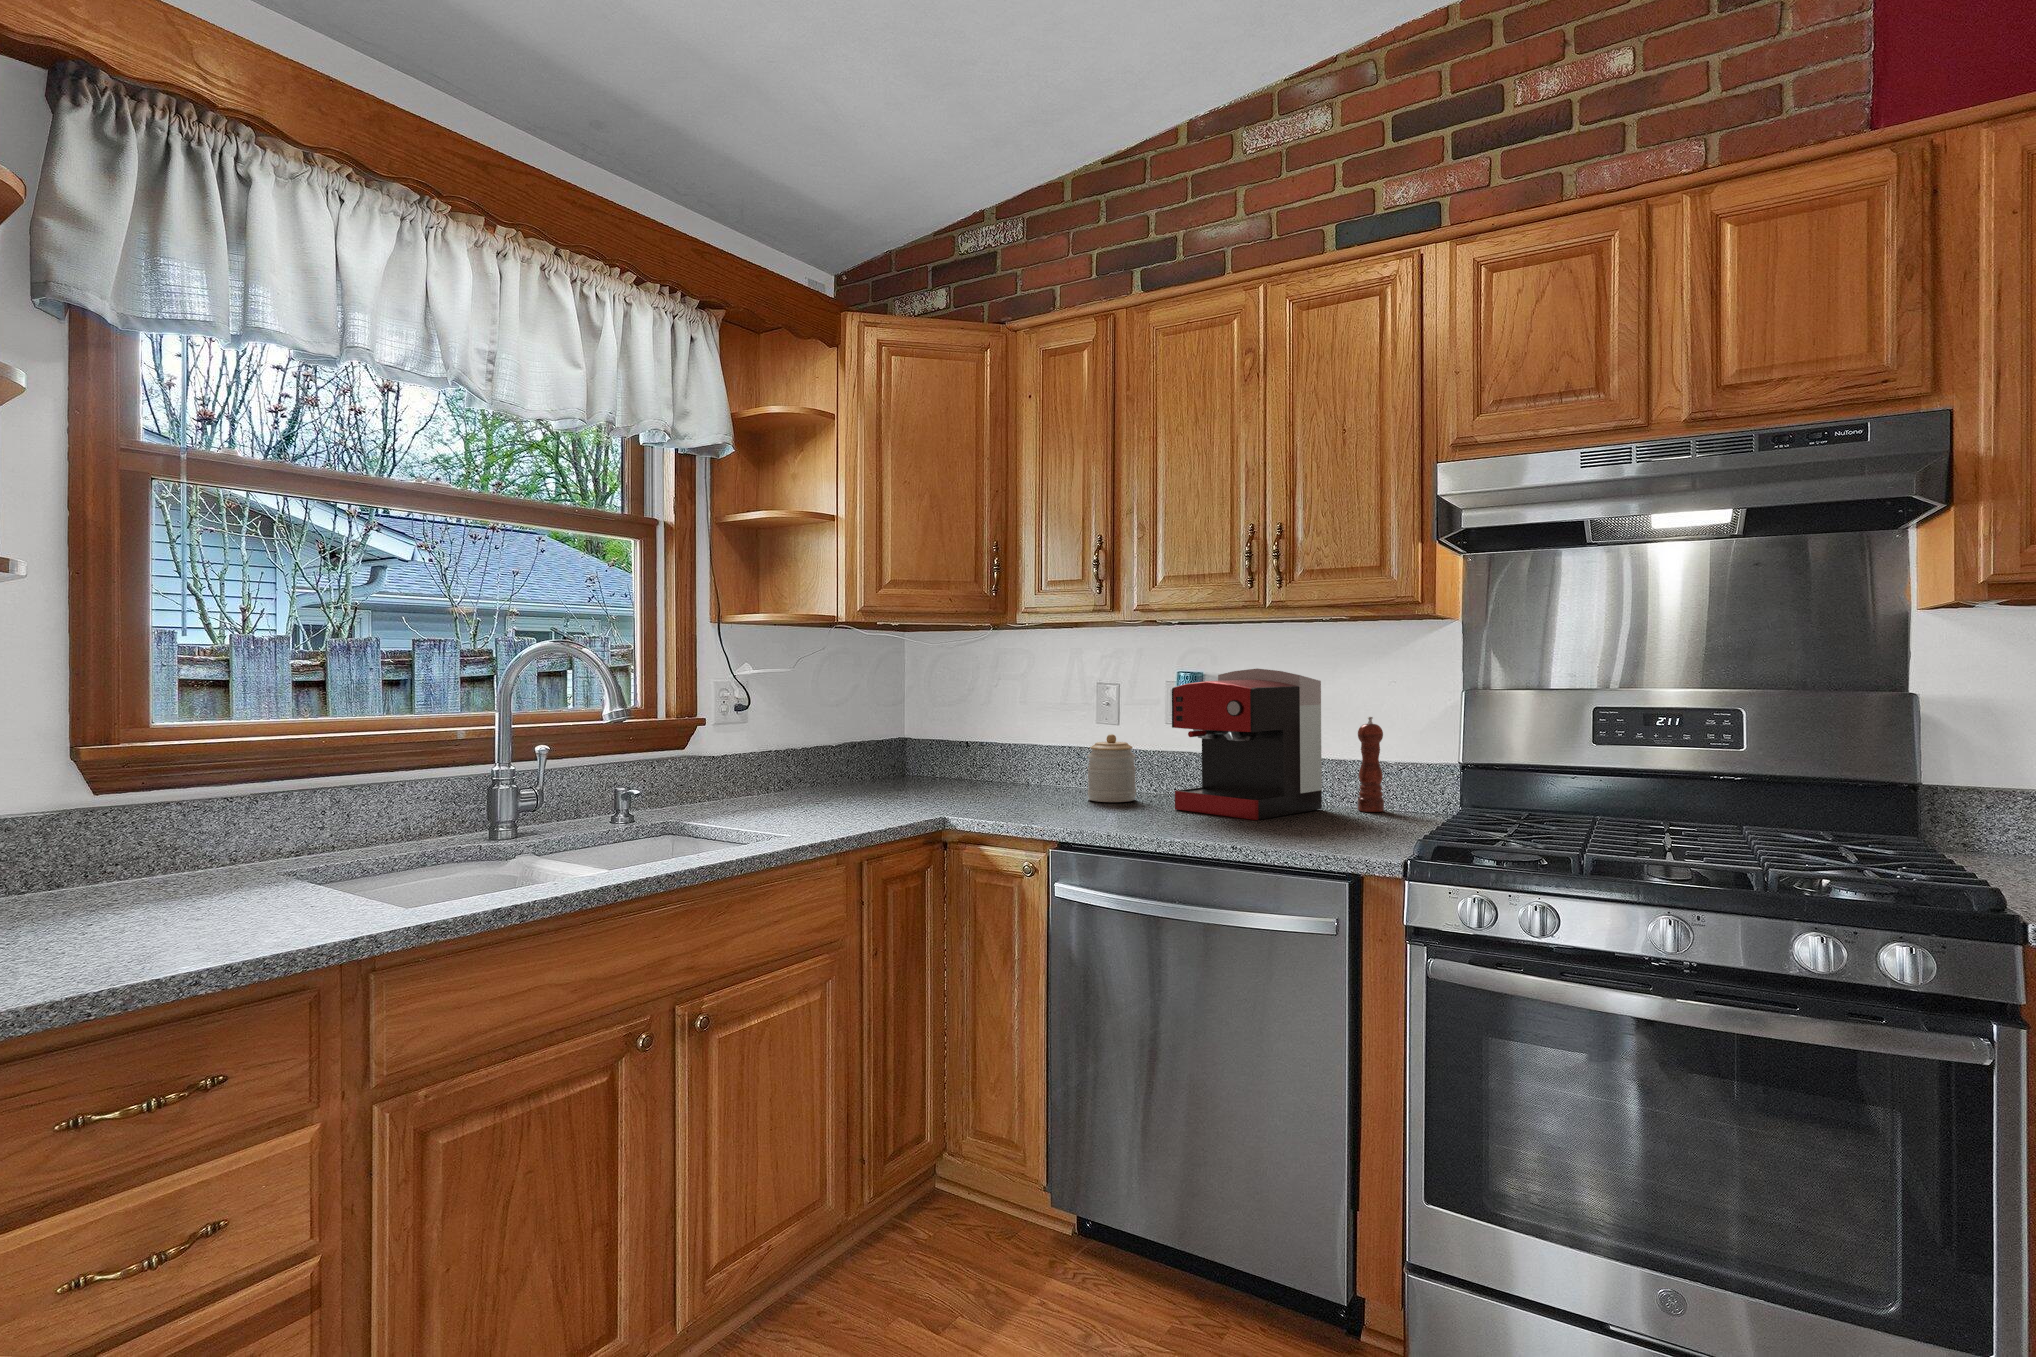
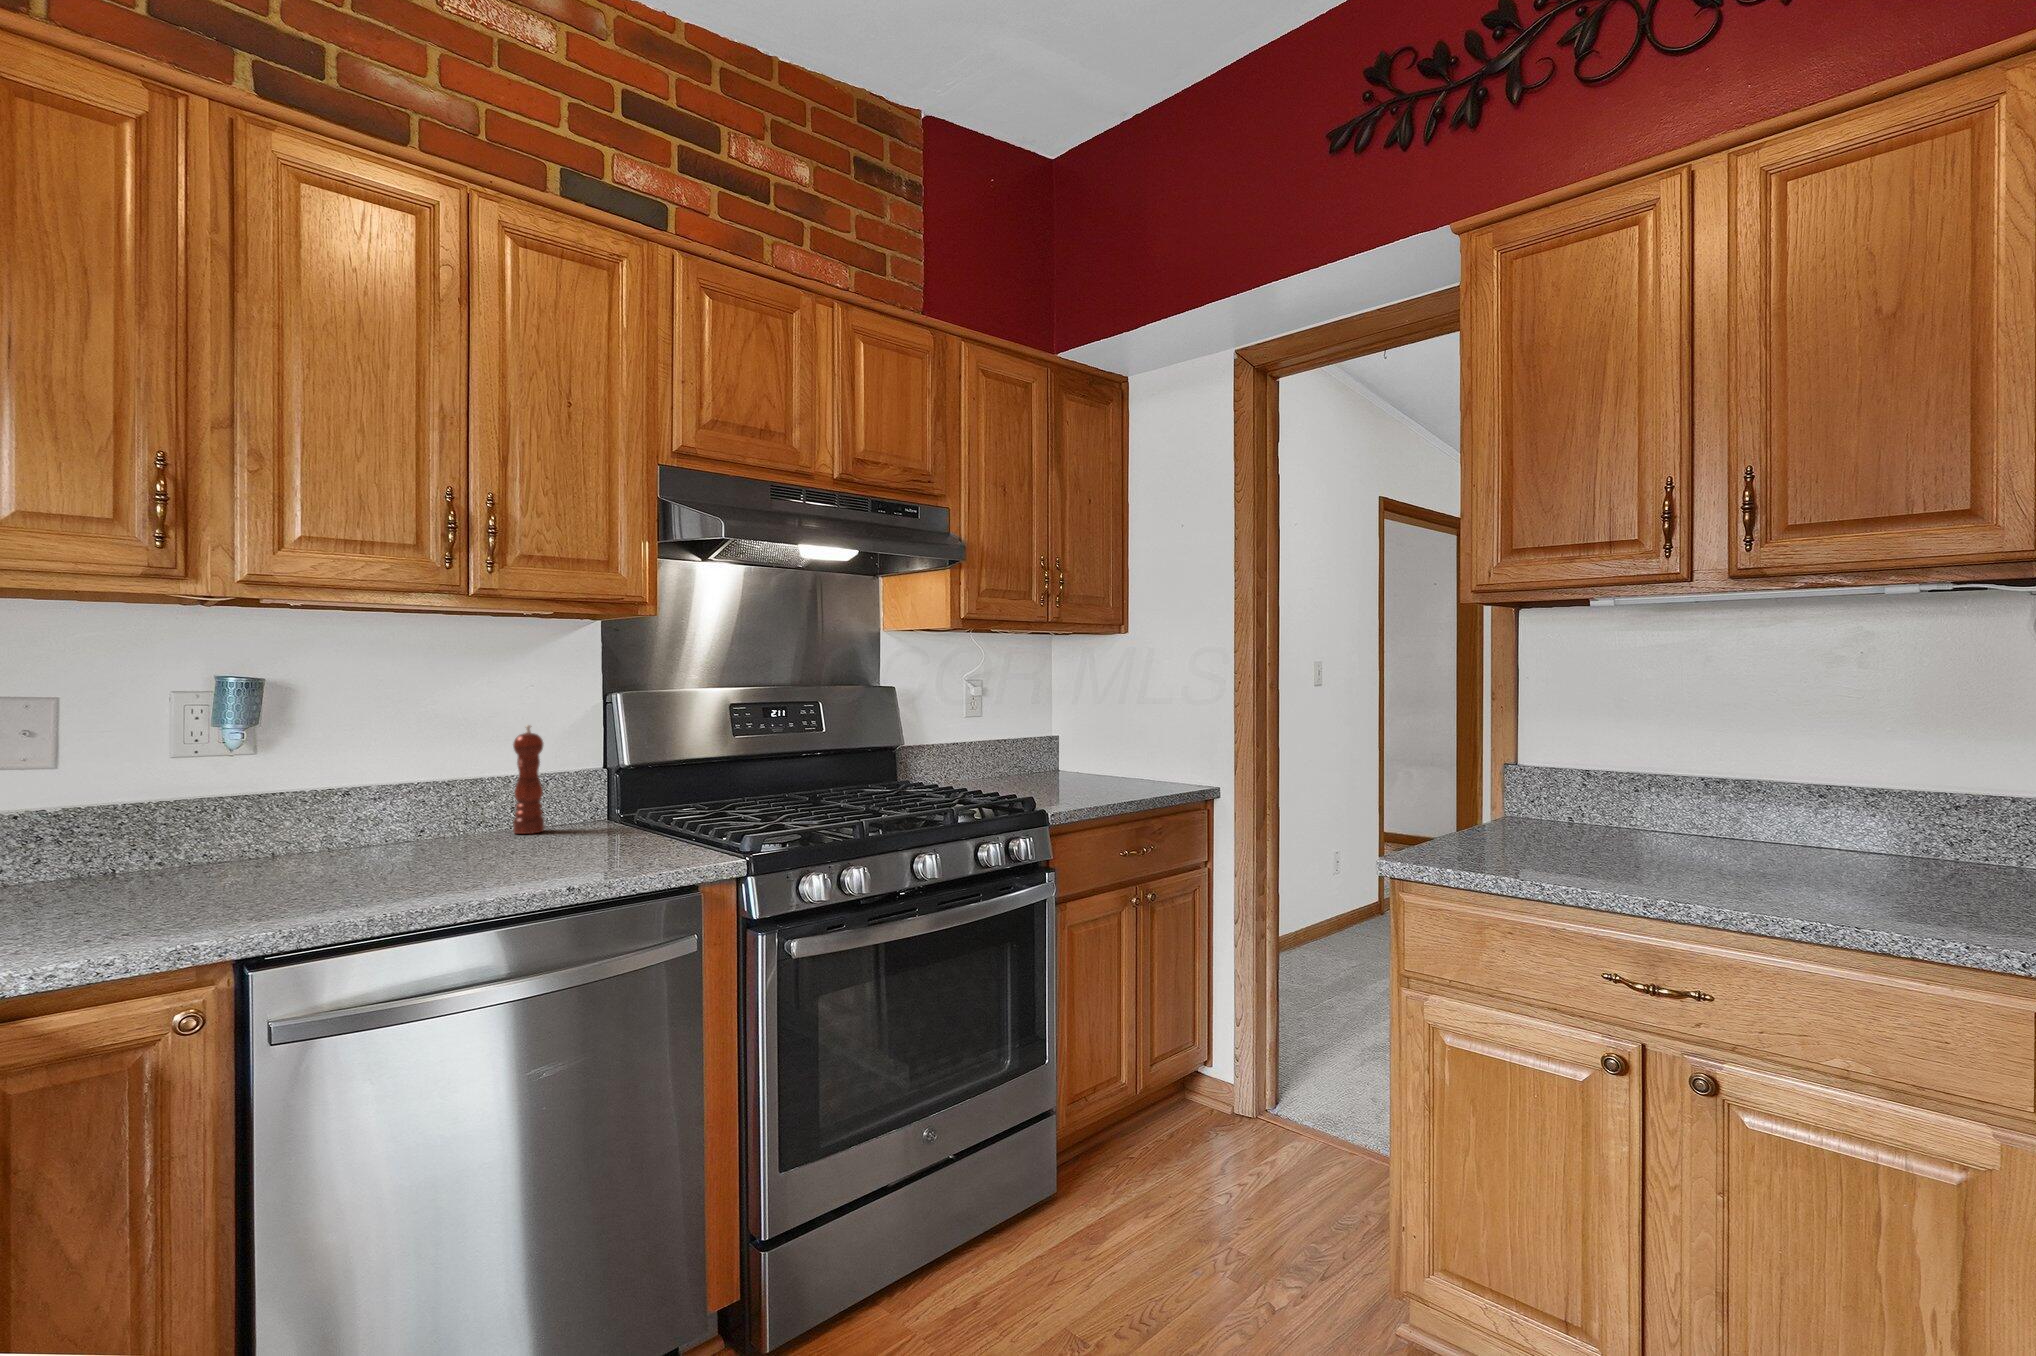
coffee maker: present [1172,669,1322,820] -> none [315,670,481,876]
jar: present [1087,734,1136,802] -> none [90,780,196,896]

